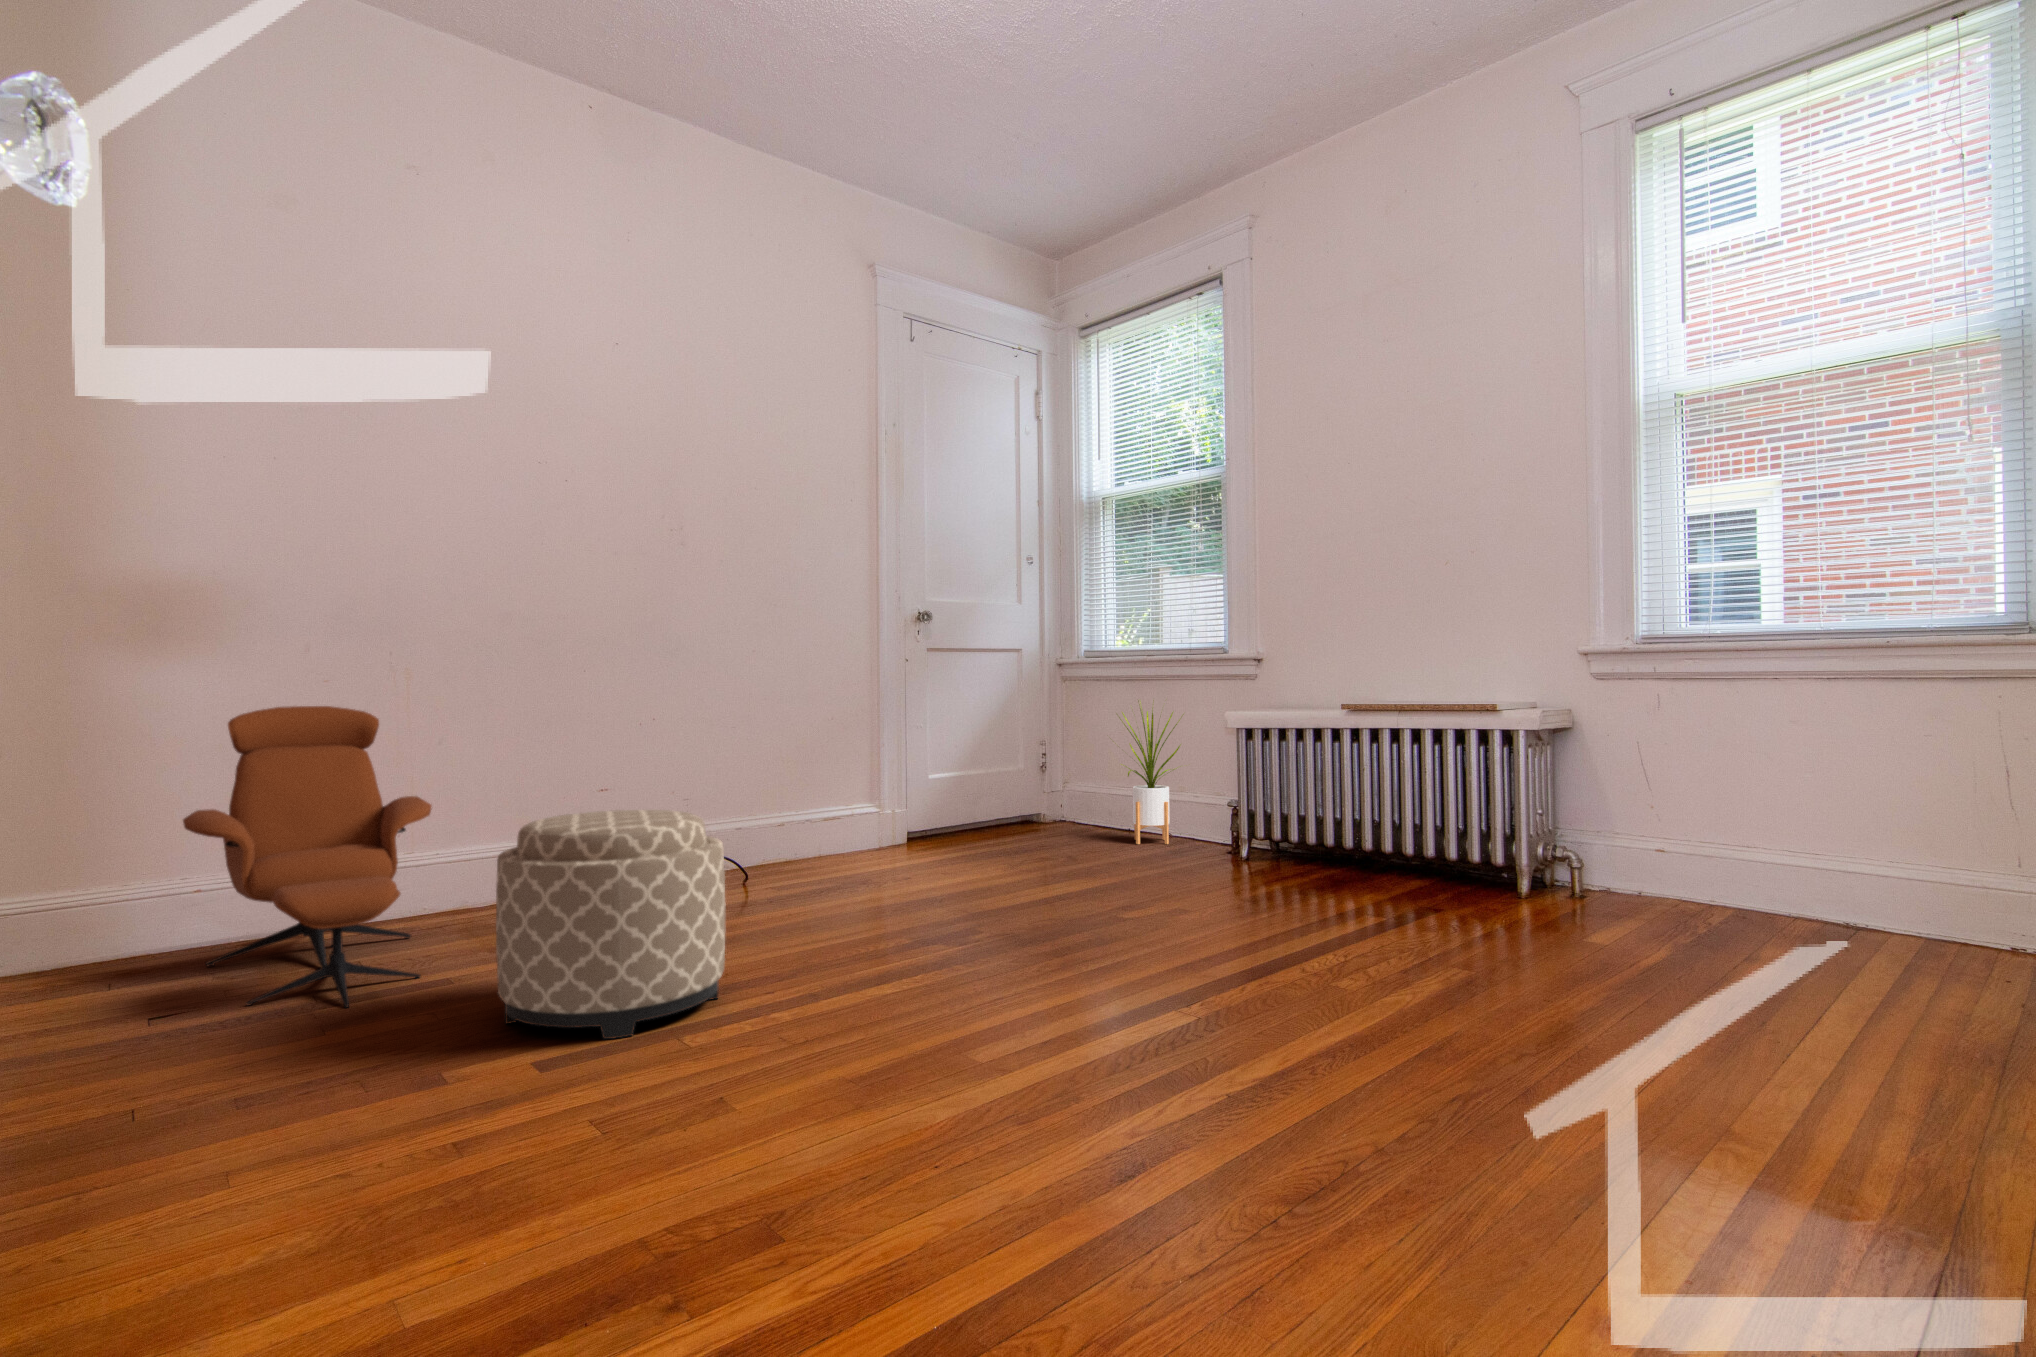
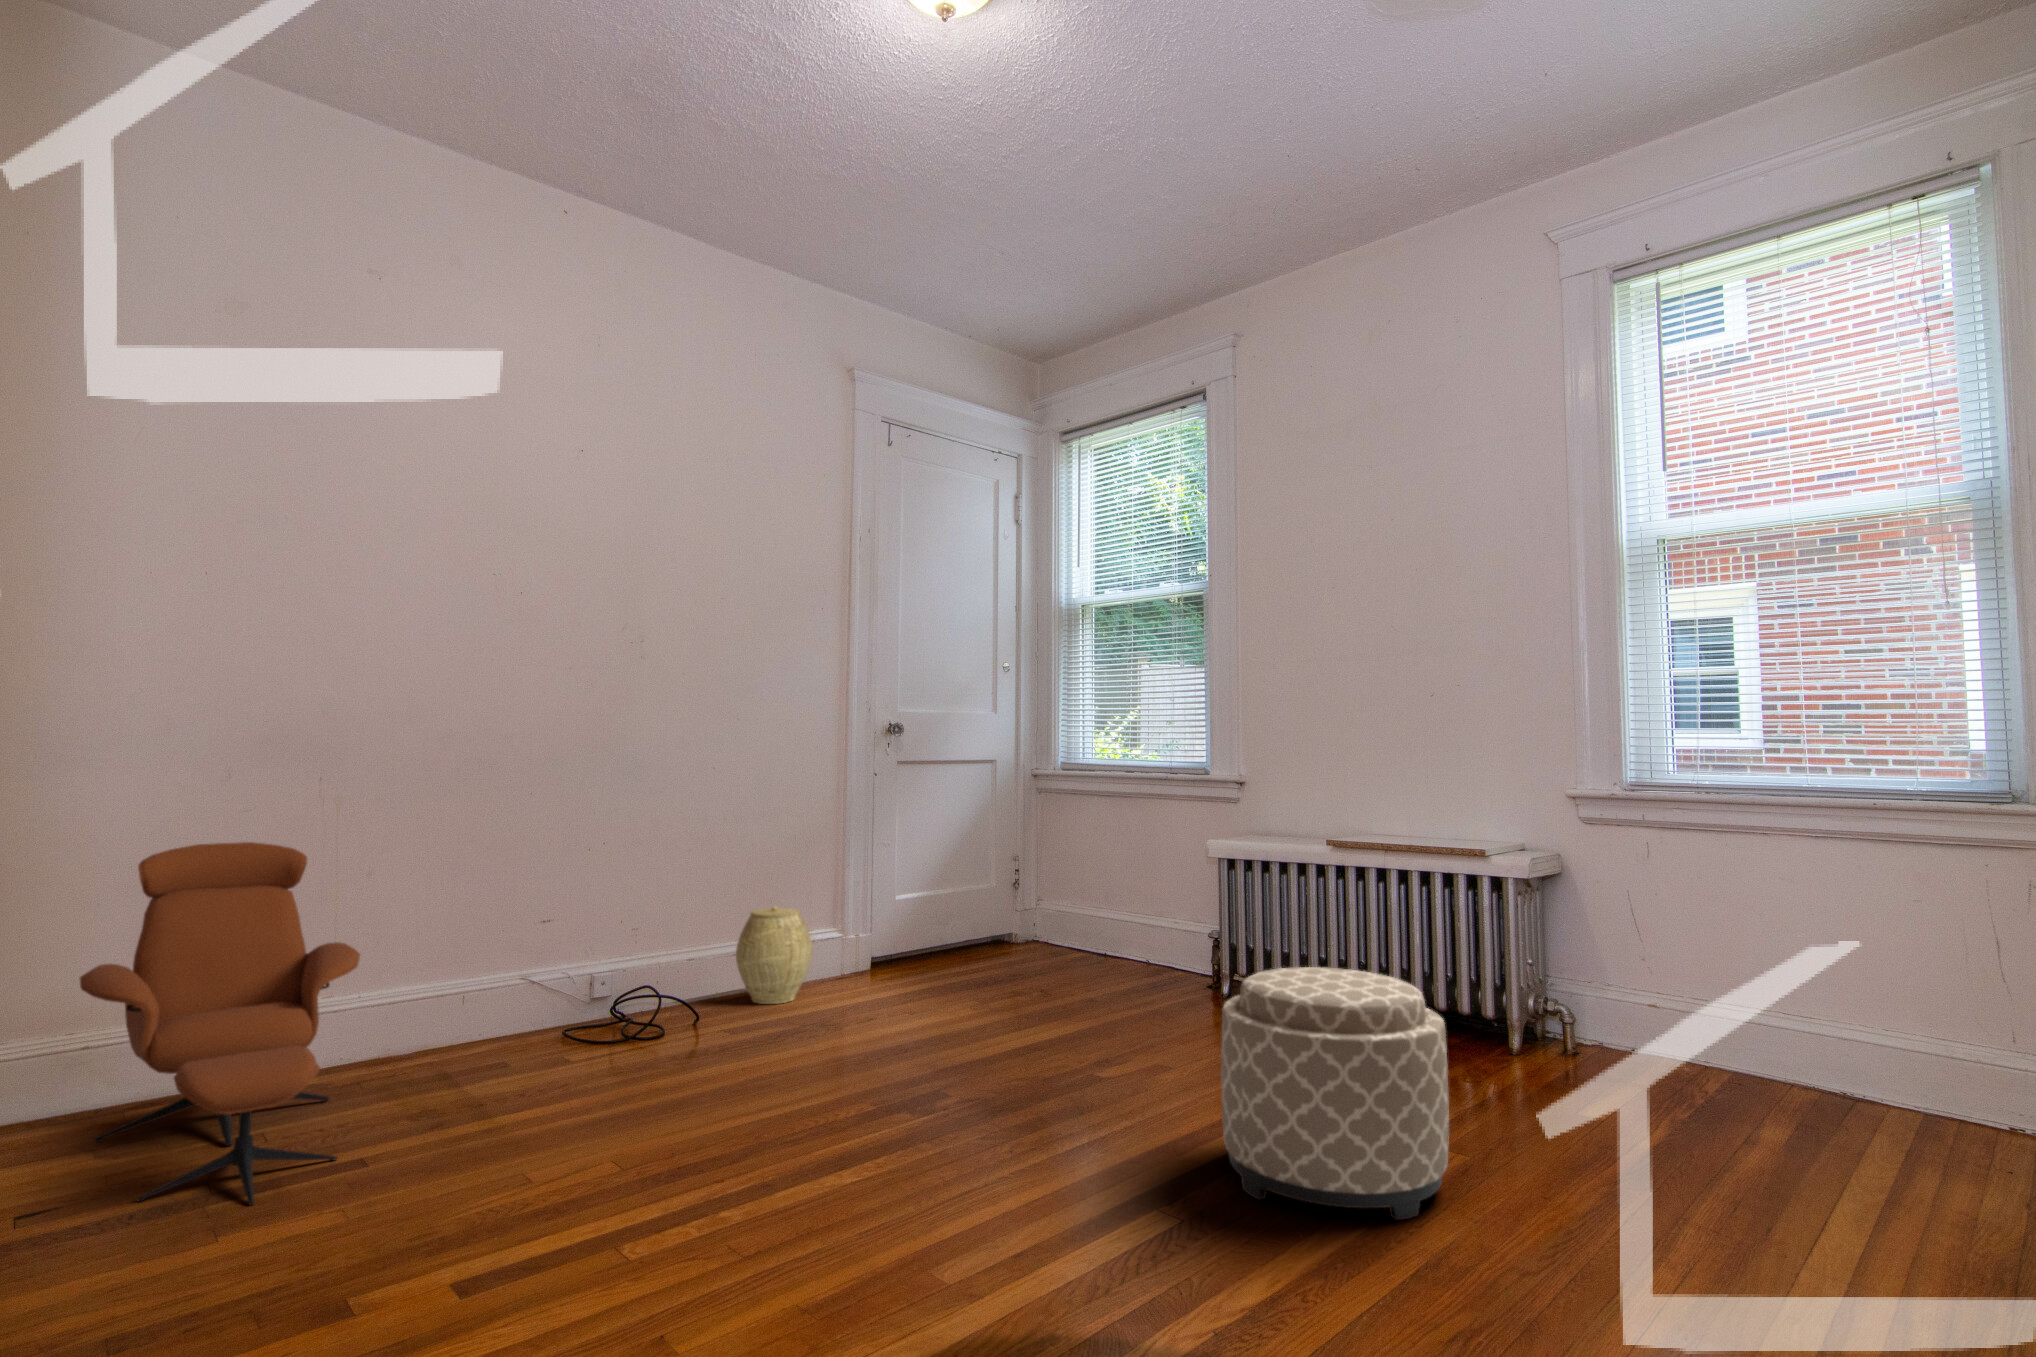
house plant: present [1119,701,1184,844] -> none [1082,818,1169,974]
woven basket: none [779,778,850,869] -> present [736,906,813,1004]
ottoman: present [496,810,725,1039] -> present [1221,967,1449,1220]

